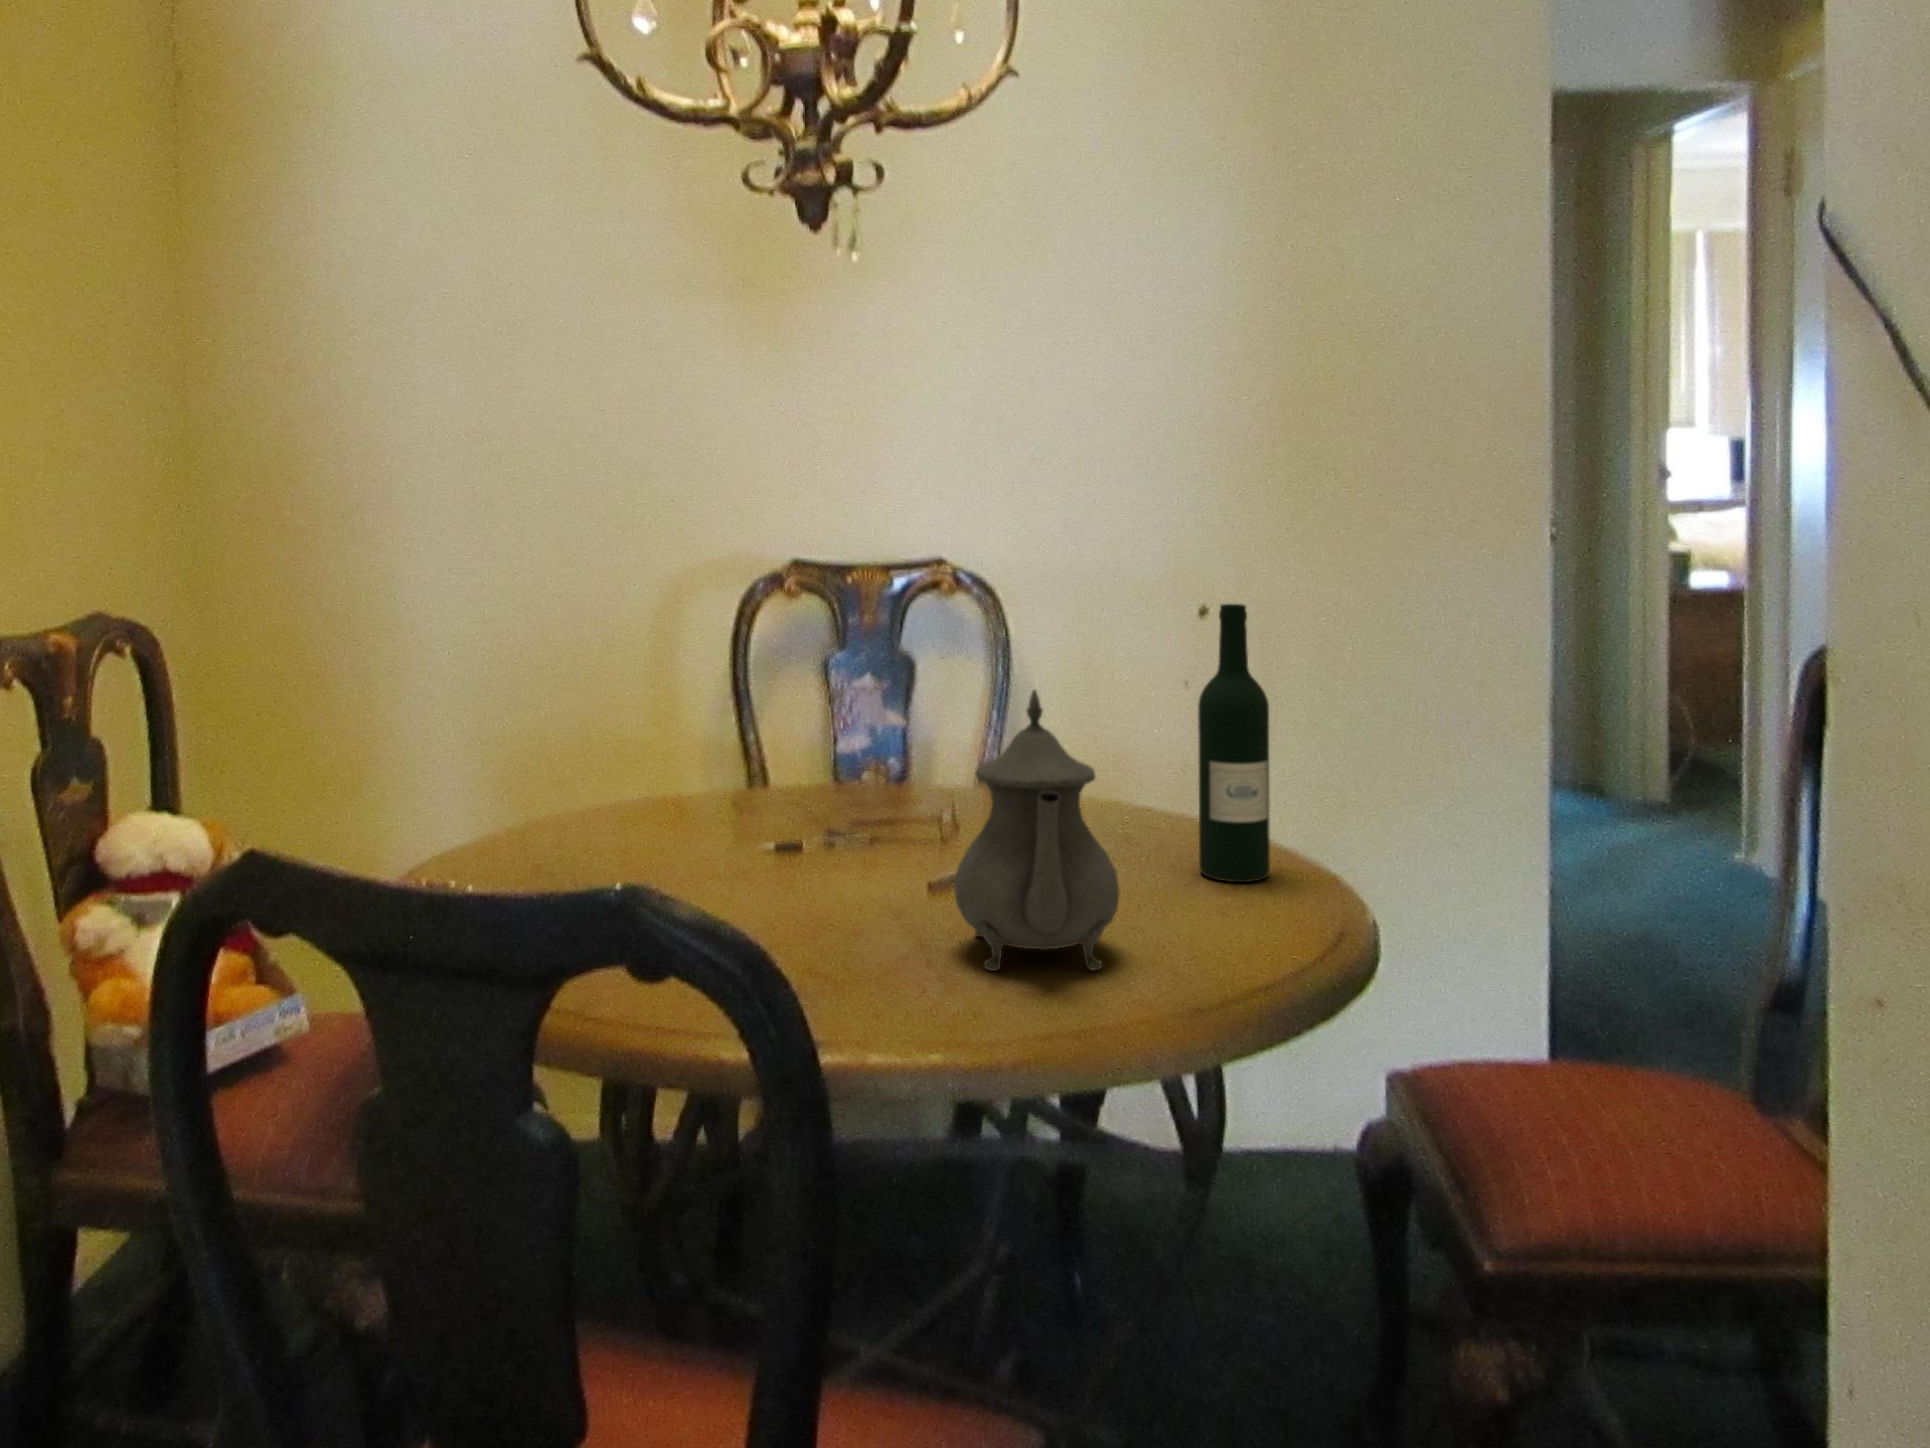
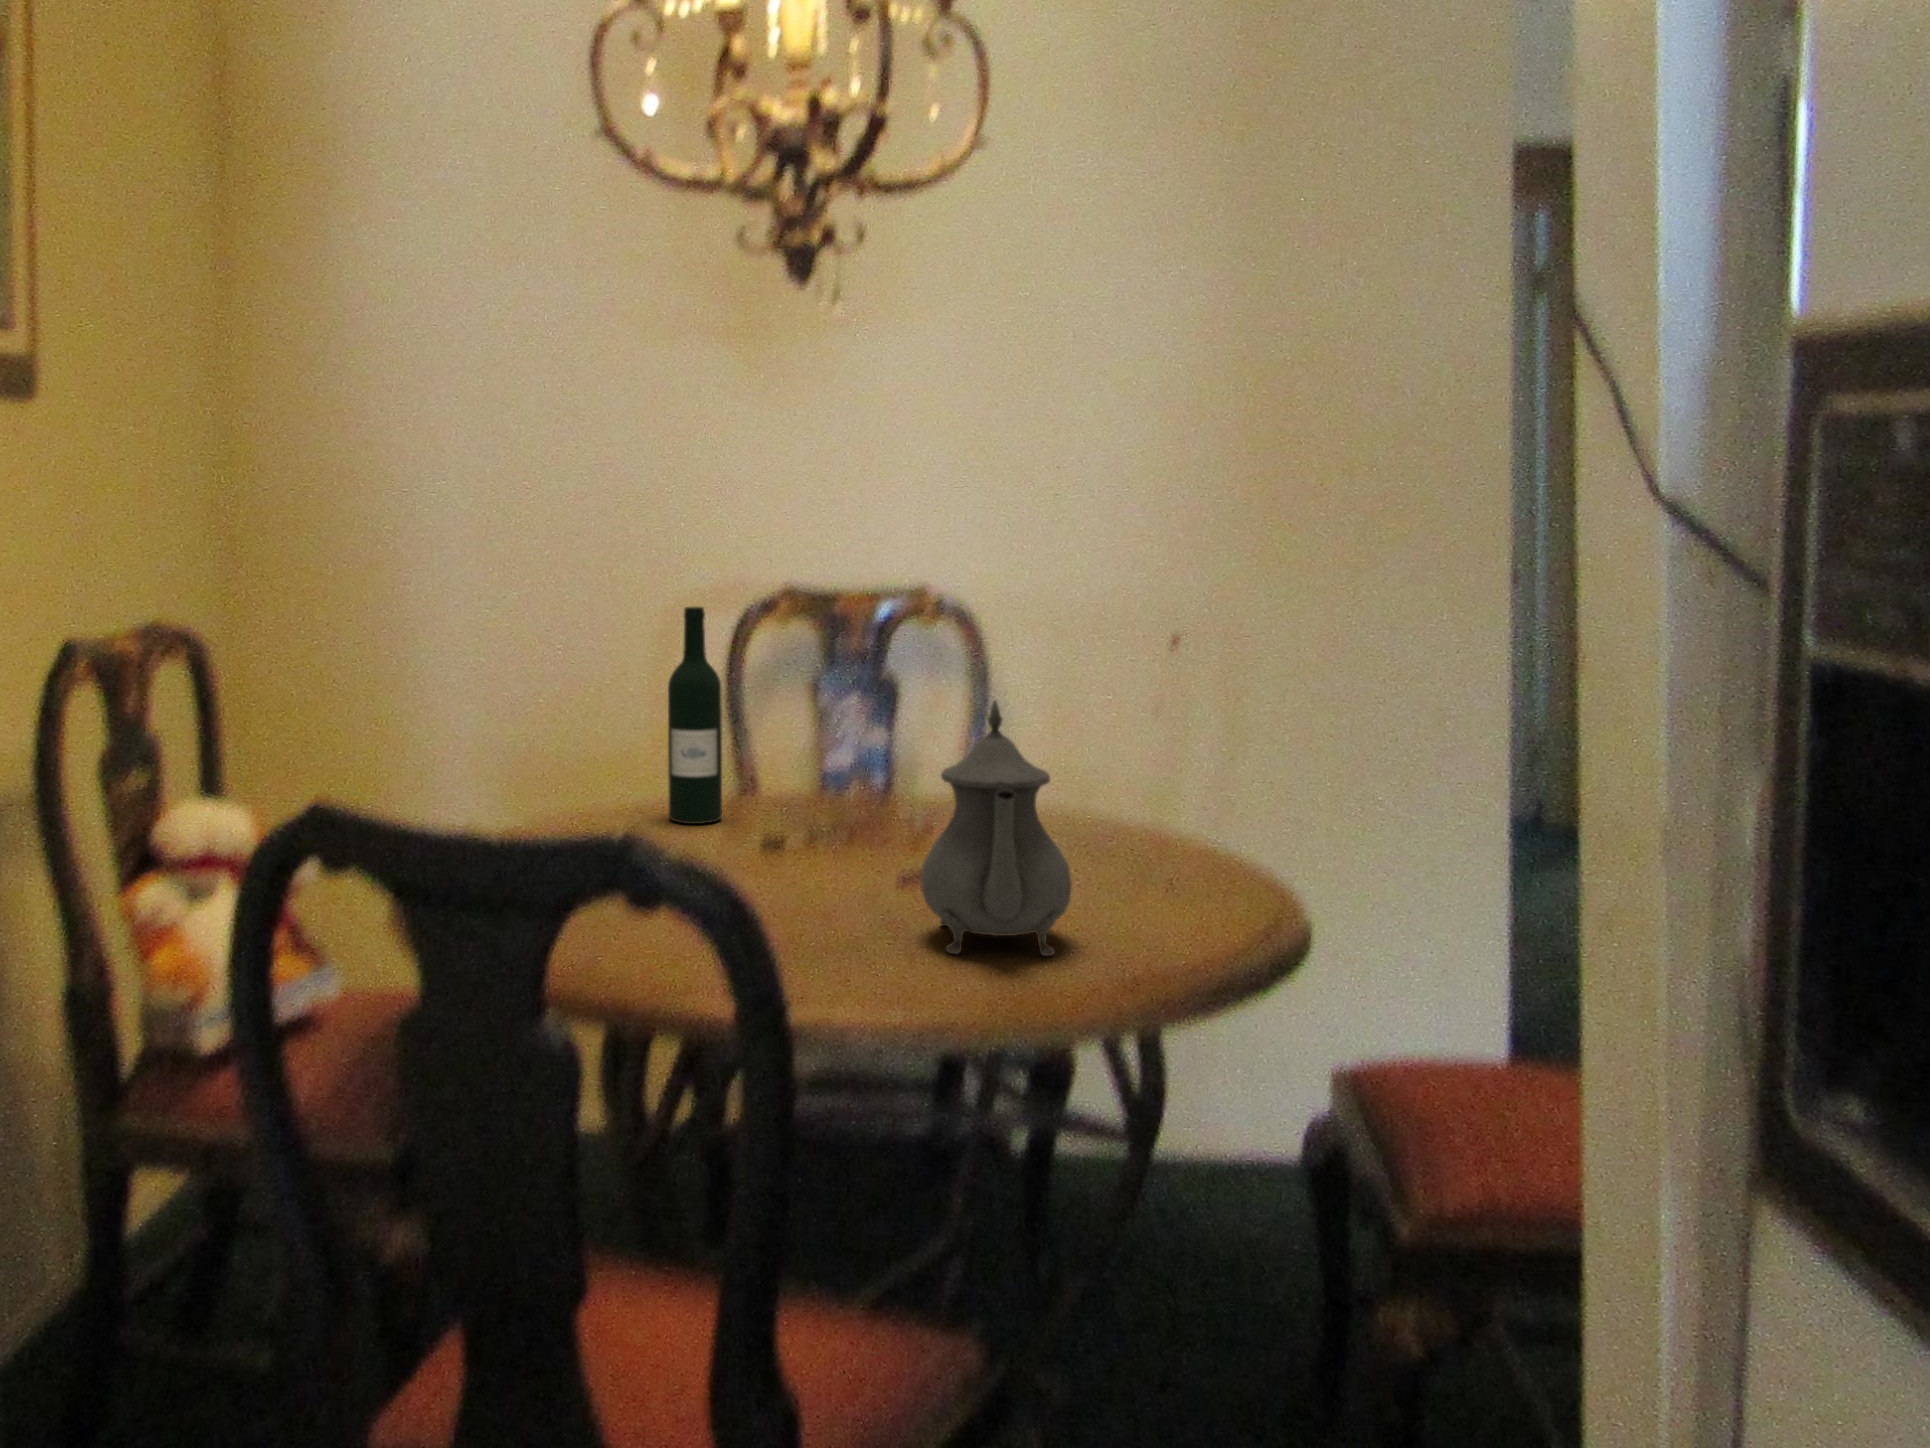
wine bottle: present [1198,604,1270,882] -> present [668,607,722,824]

